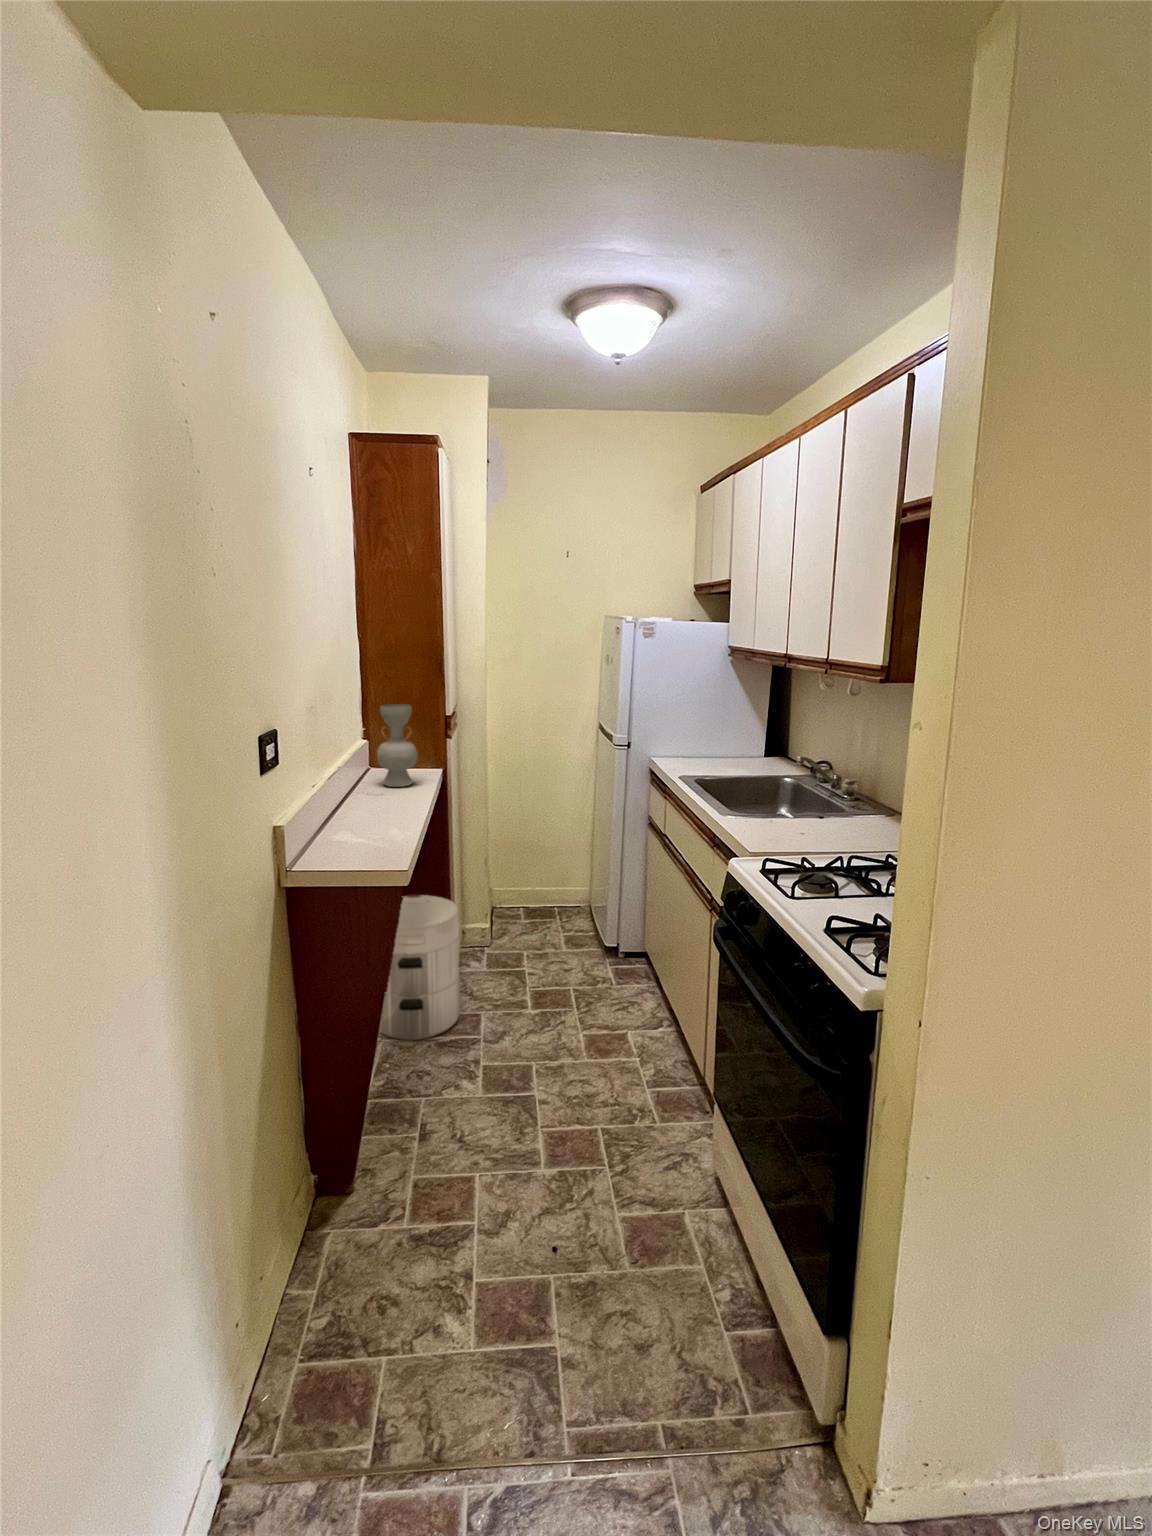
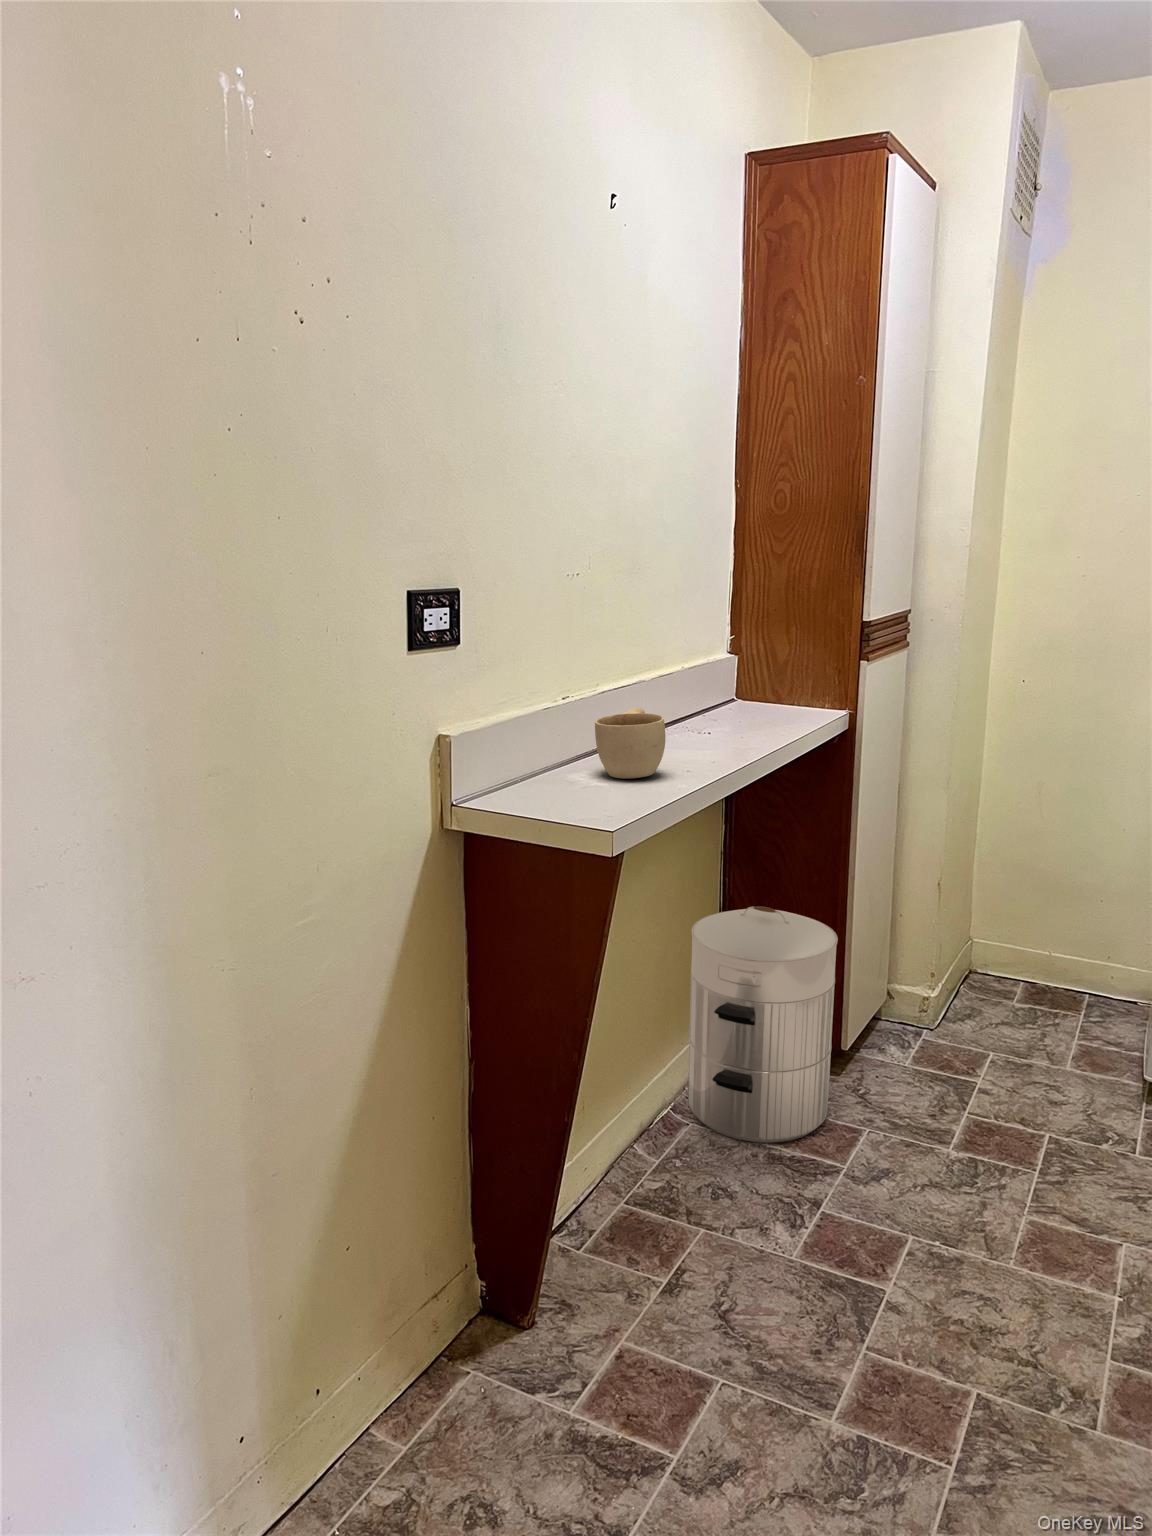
decorative vase: present [377,704,417,787] -> none [718,591,784,726]
cup: none [349,787,394,834] -> present [595,707,665,779]

